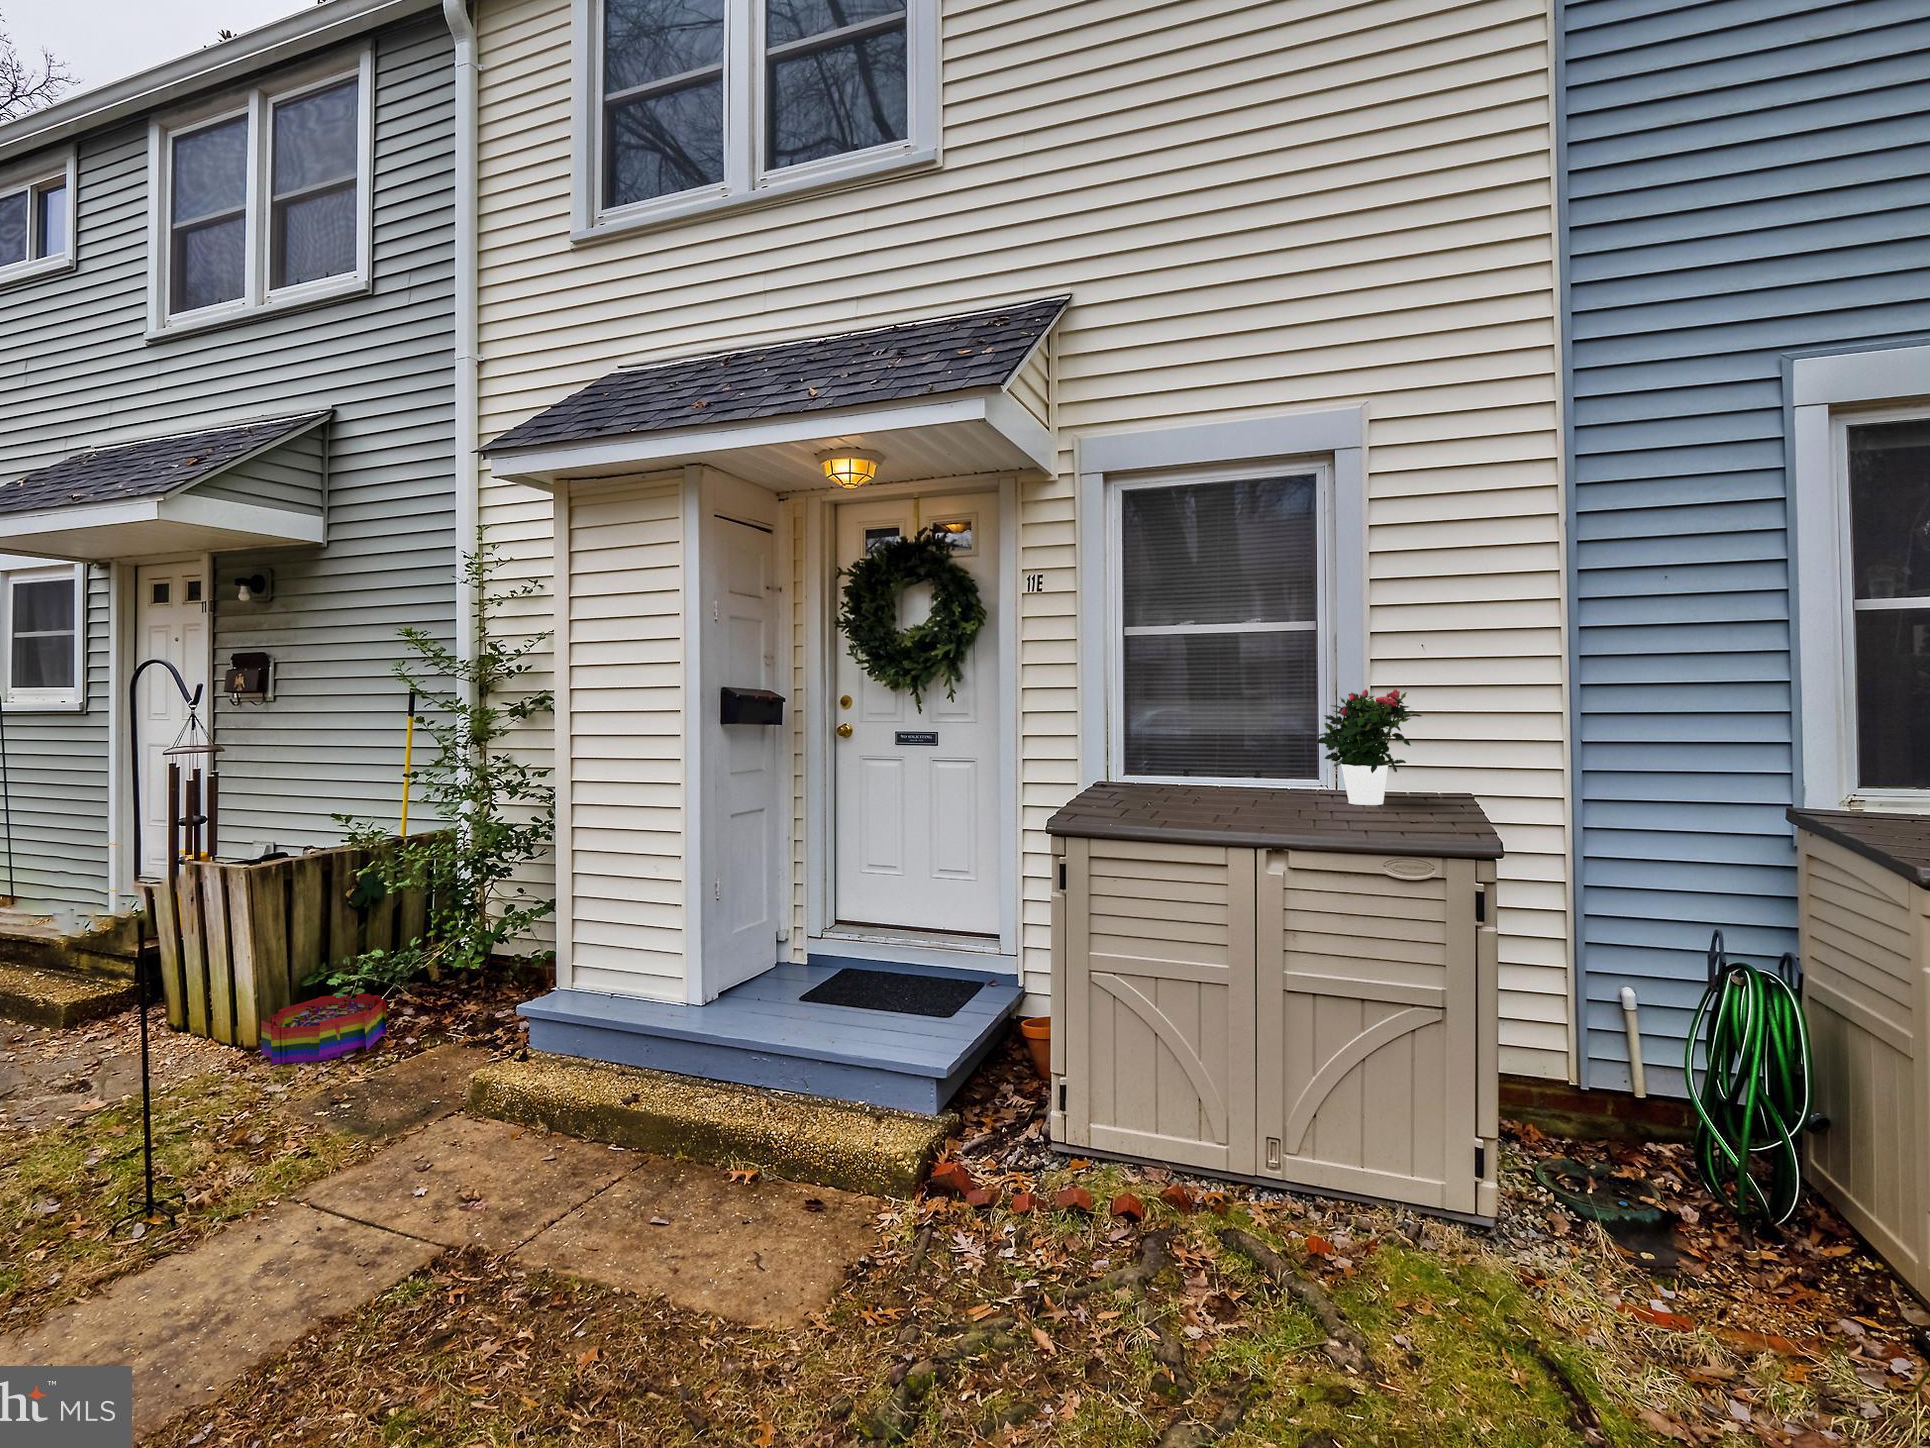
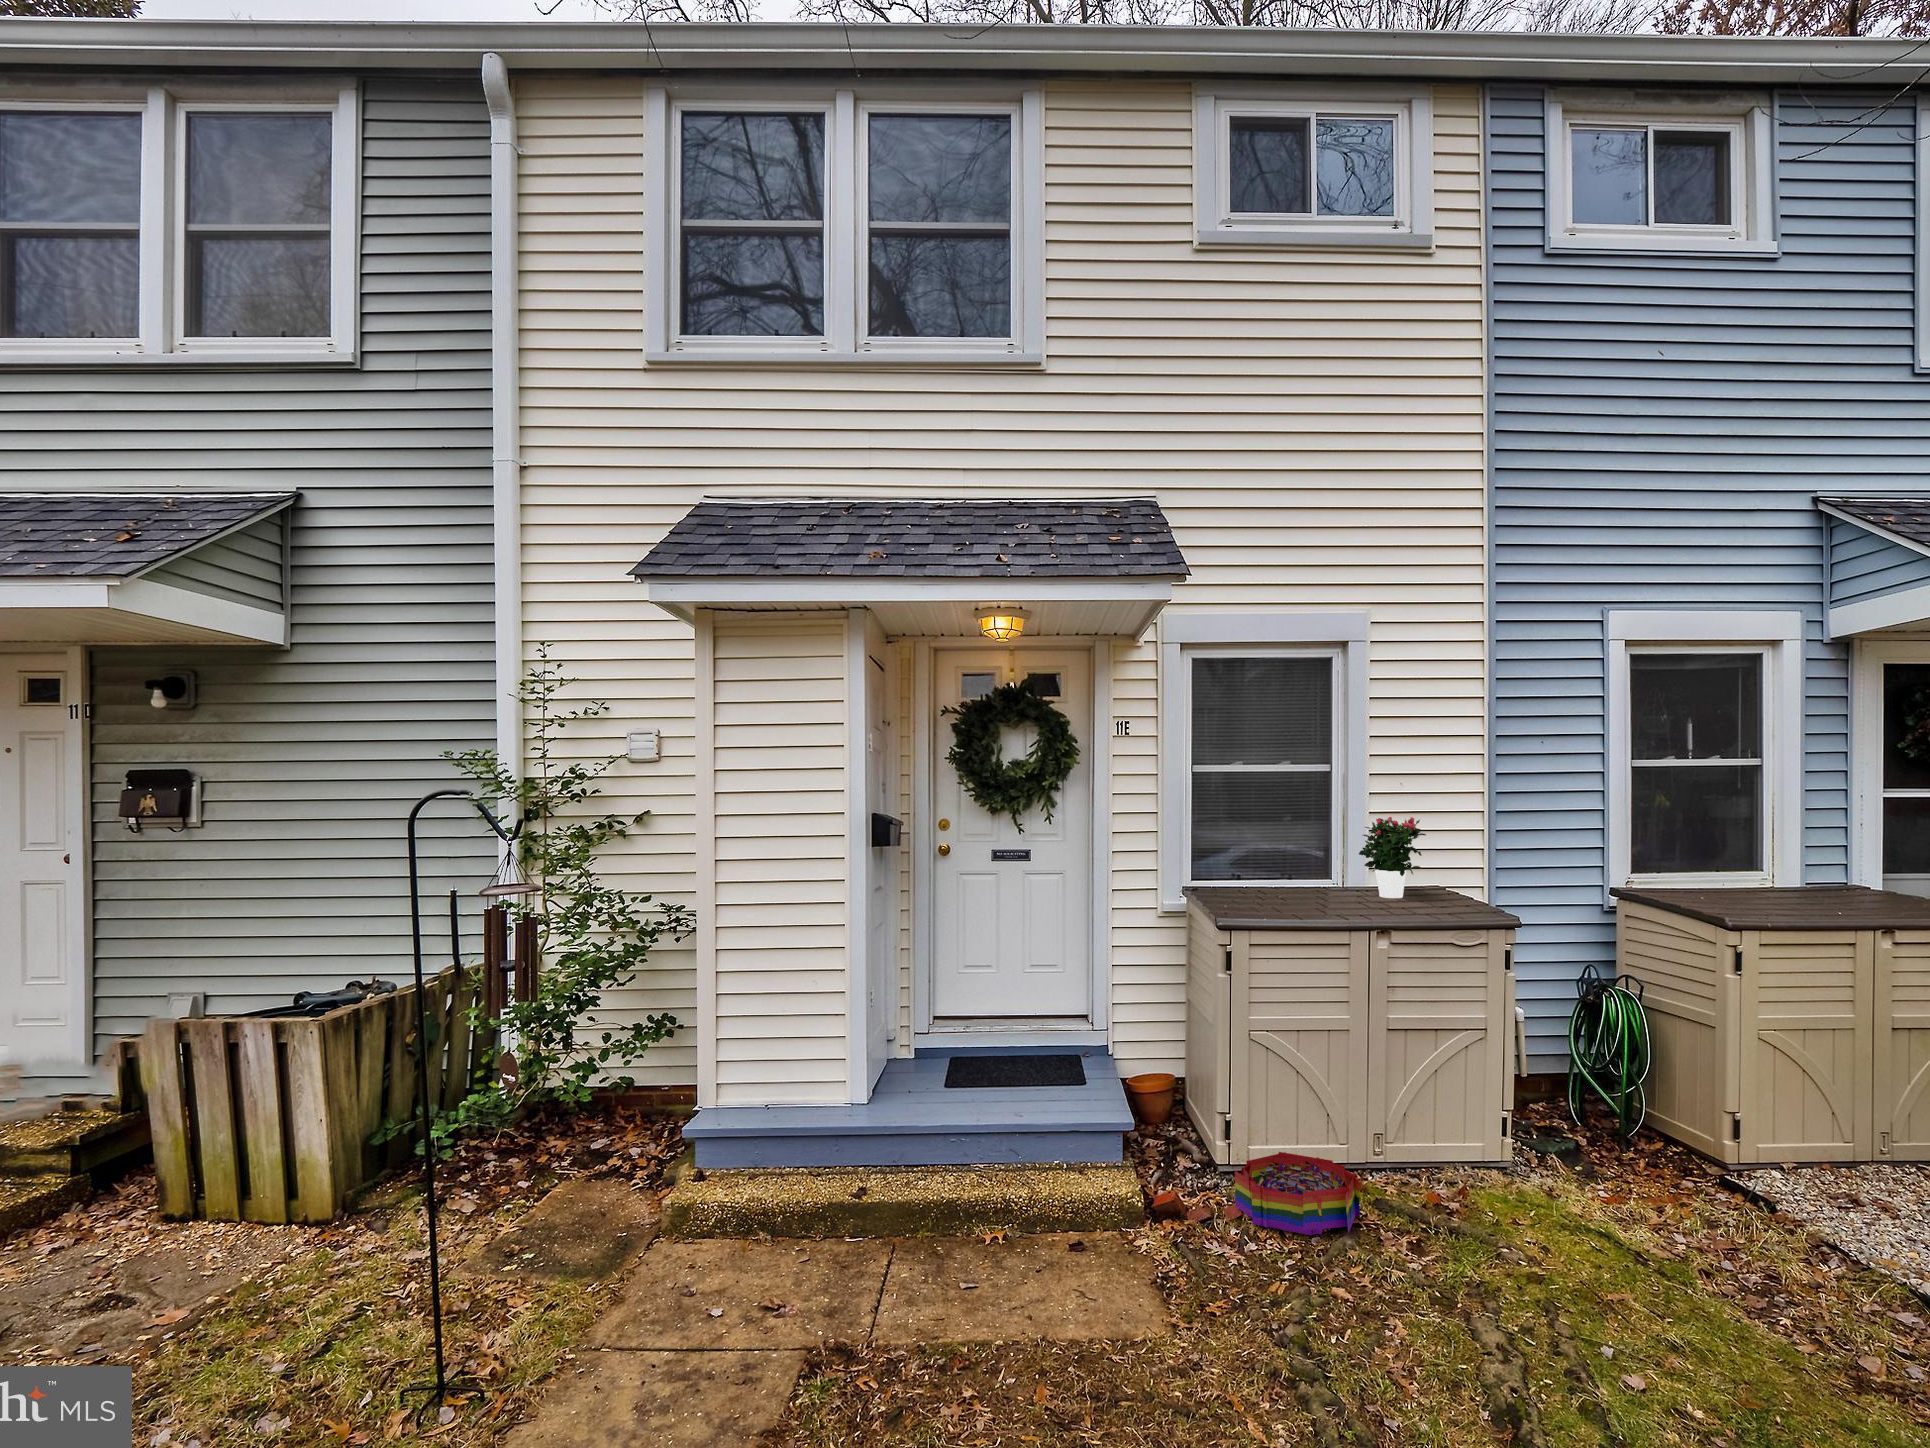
storage bin: present [261,994,386,1064] -> present [1235,1152,1360,1235]

